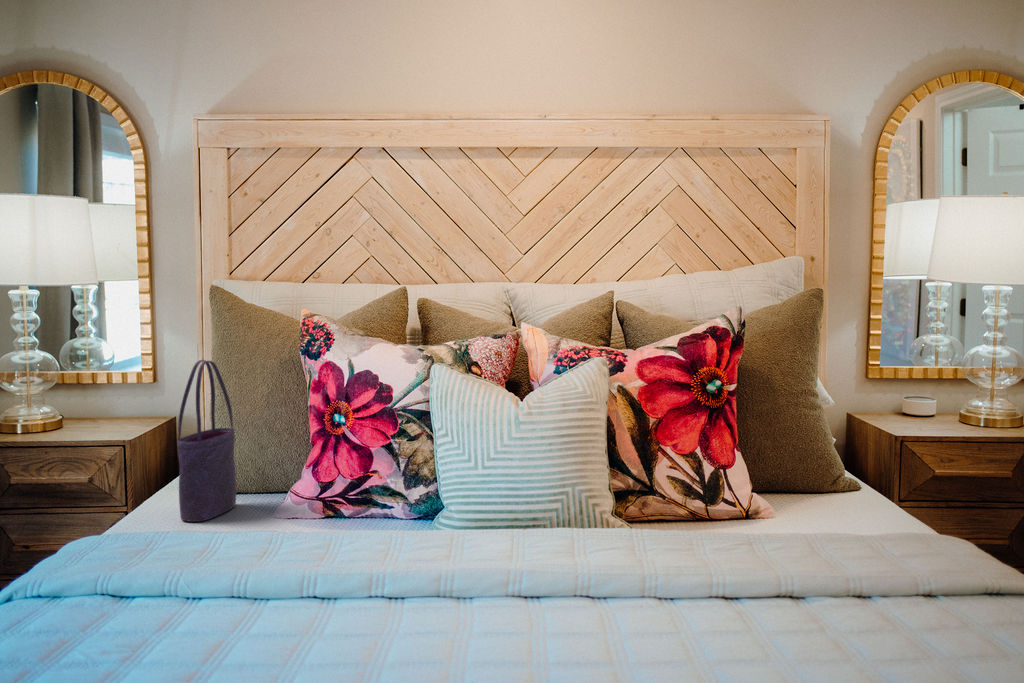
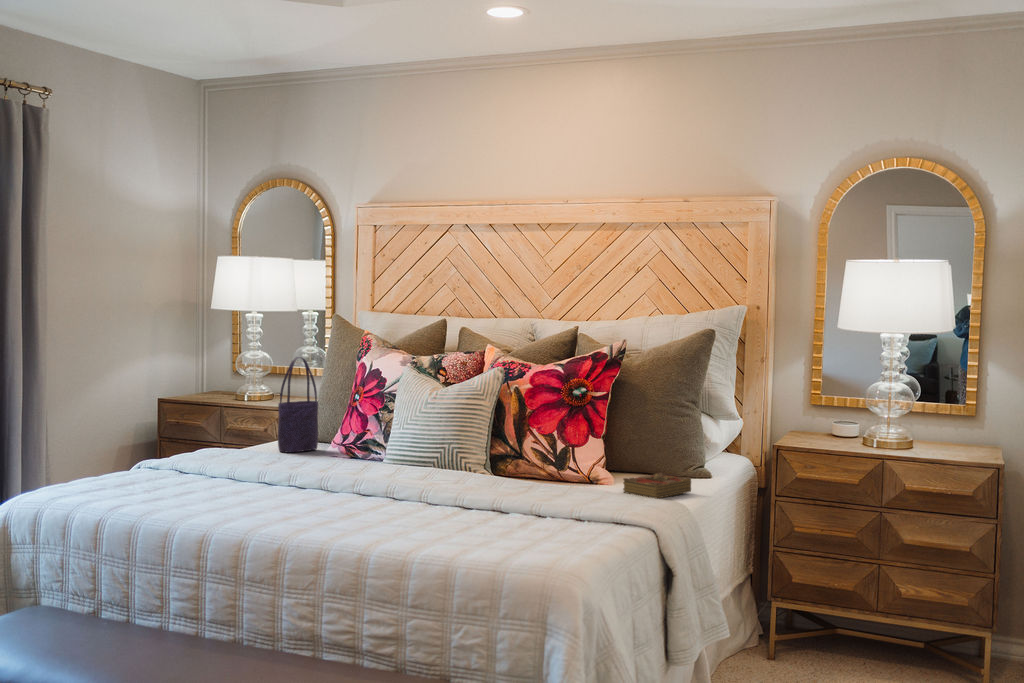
book: none [800,484,869,528] -> present [623,473,691,498]

